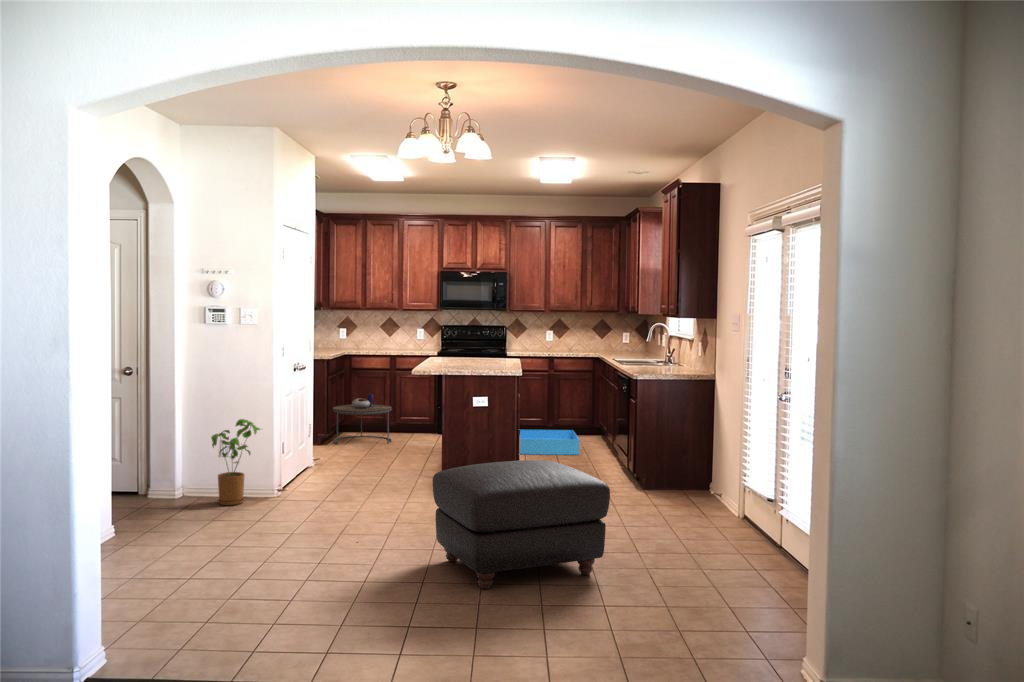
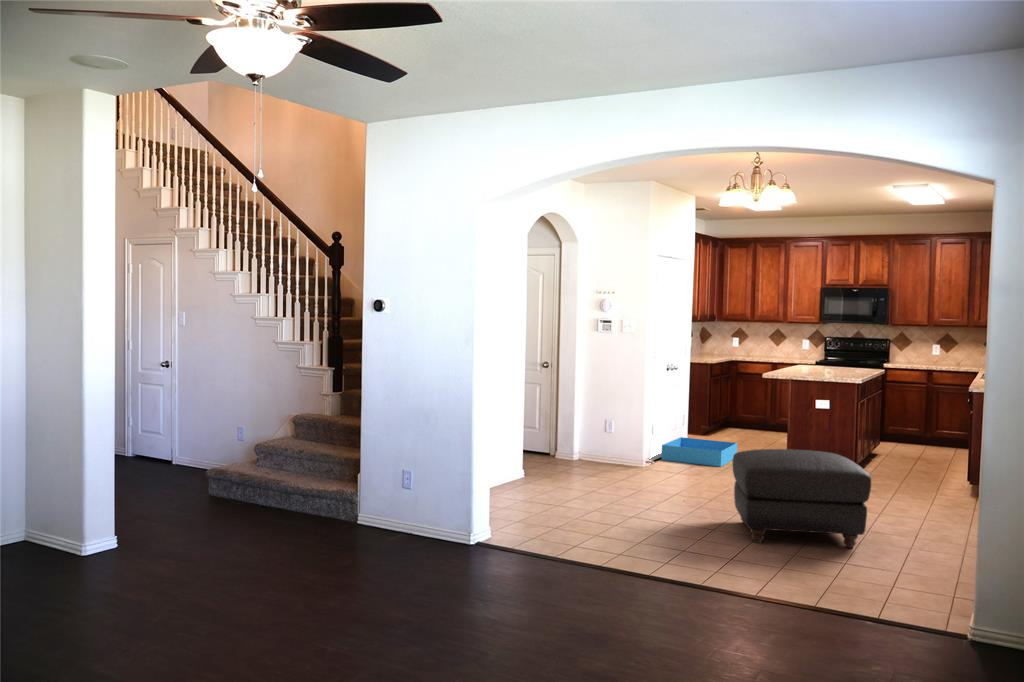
side table: present [333,394,392,444] -> none [714,395,767,439]
house plant: present [211,419,260,505] -> none [597,405,635,468]
storage bin: present [520,430,580,455] -> present [662,437,737,467]

